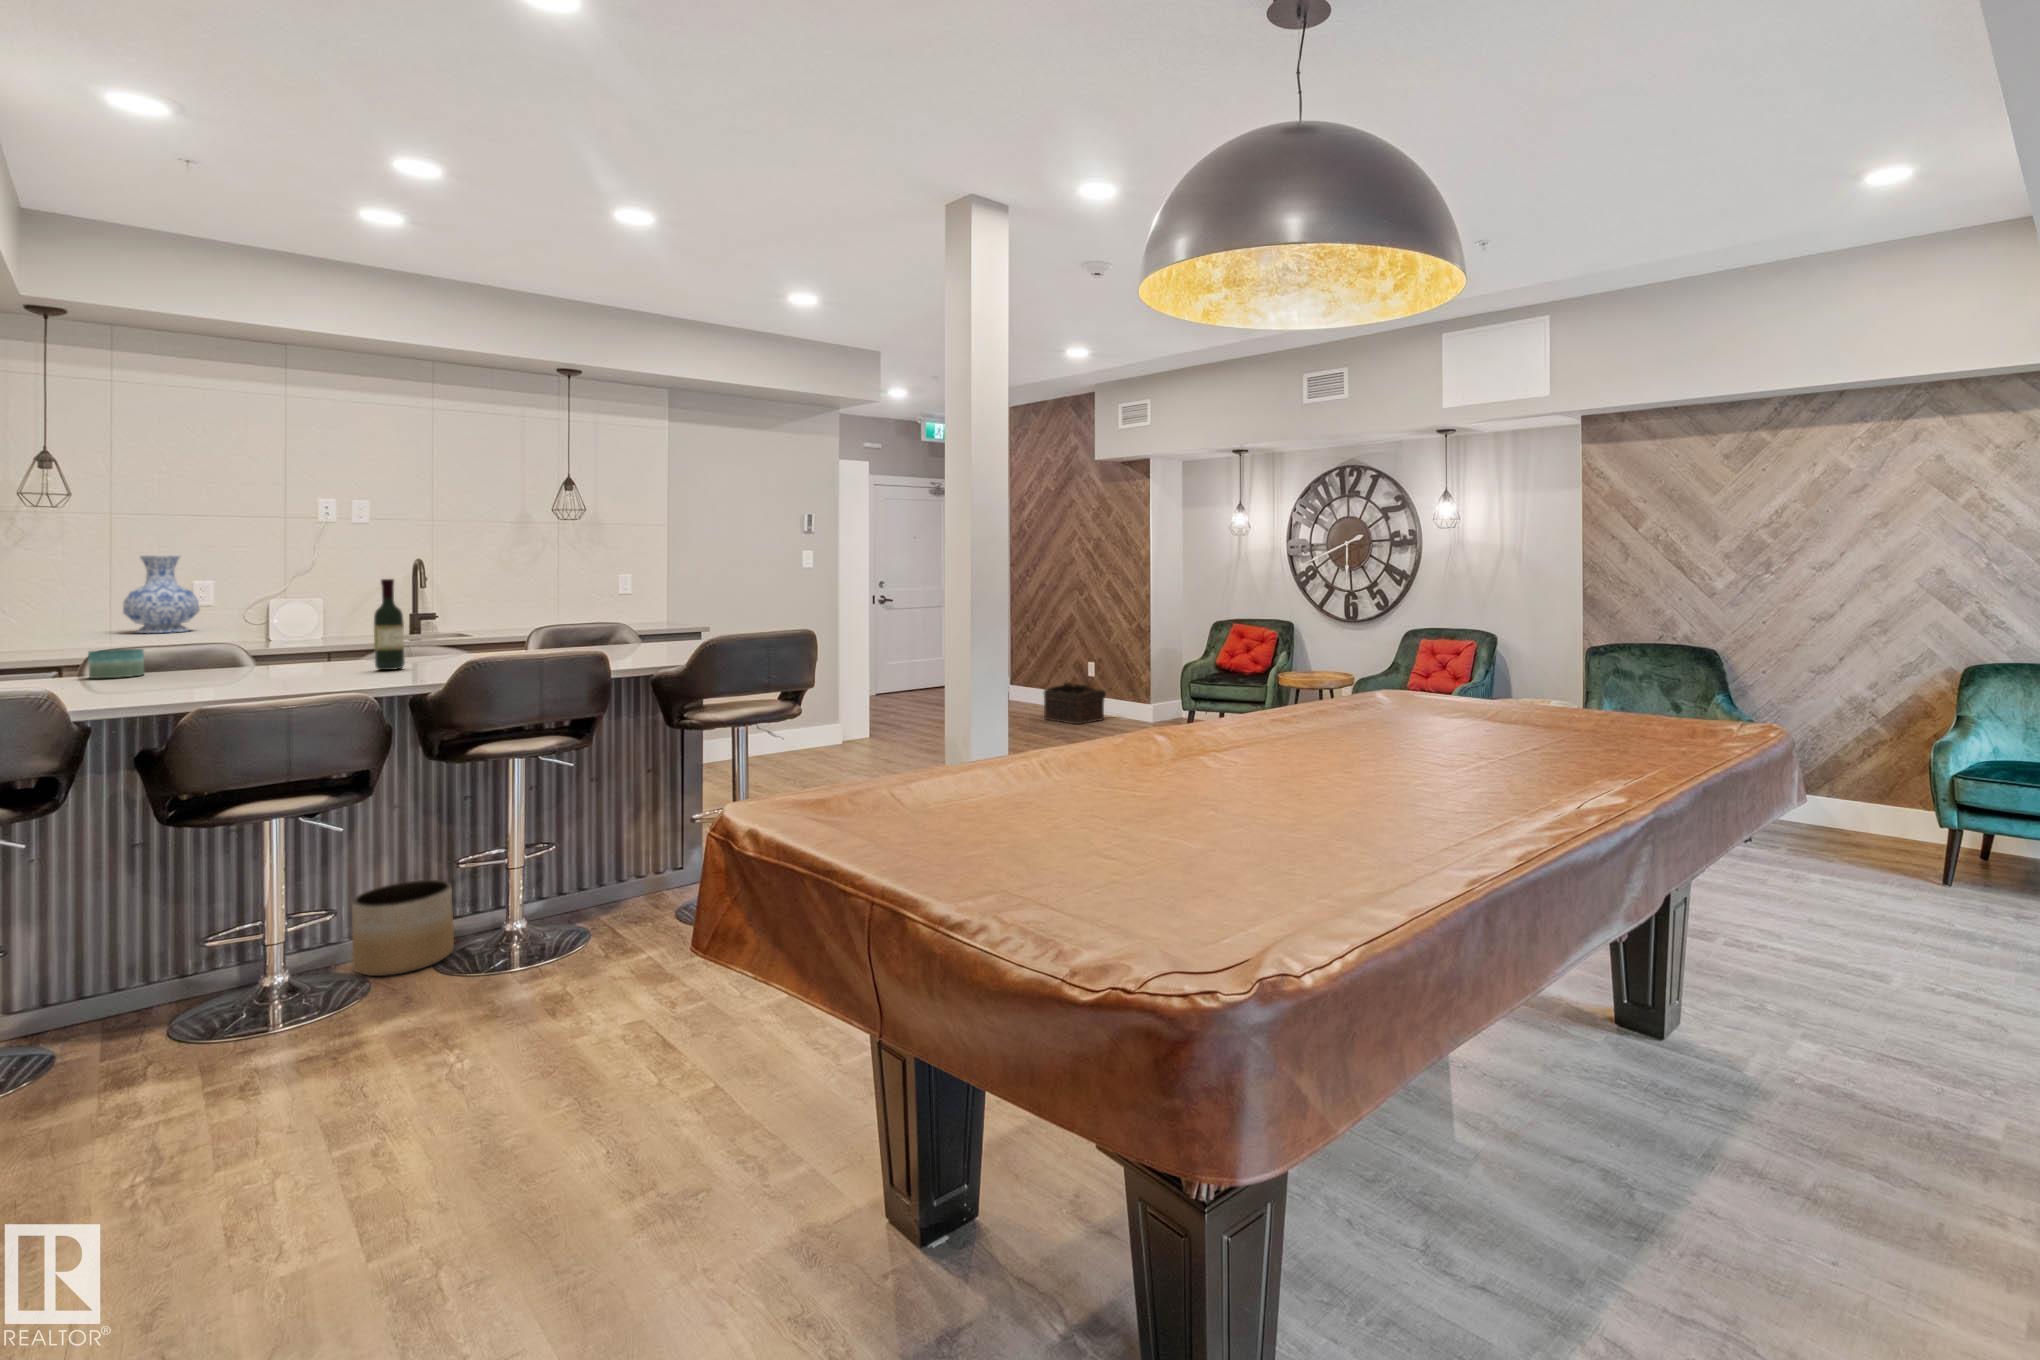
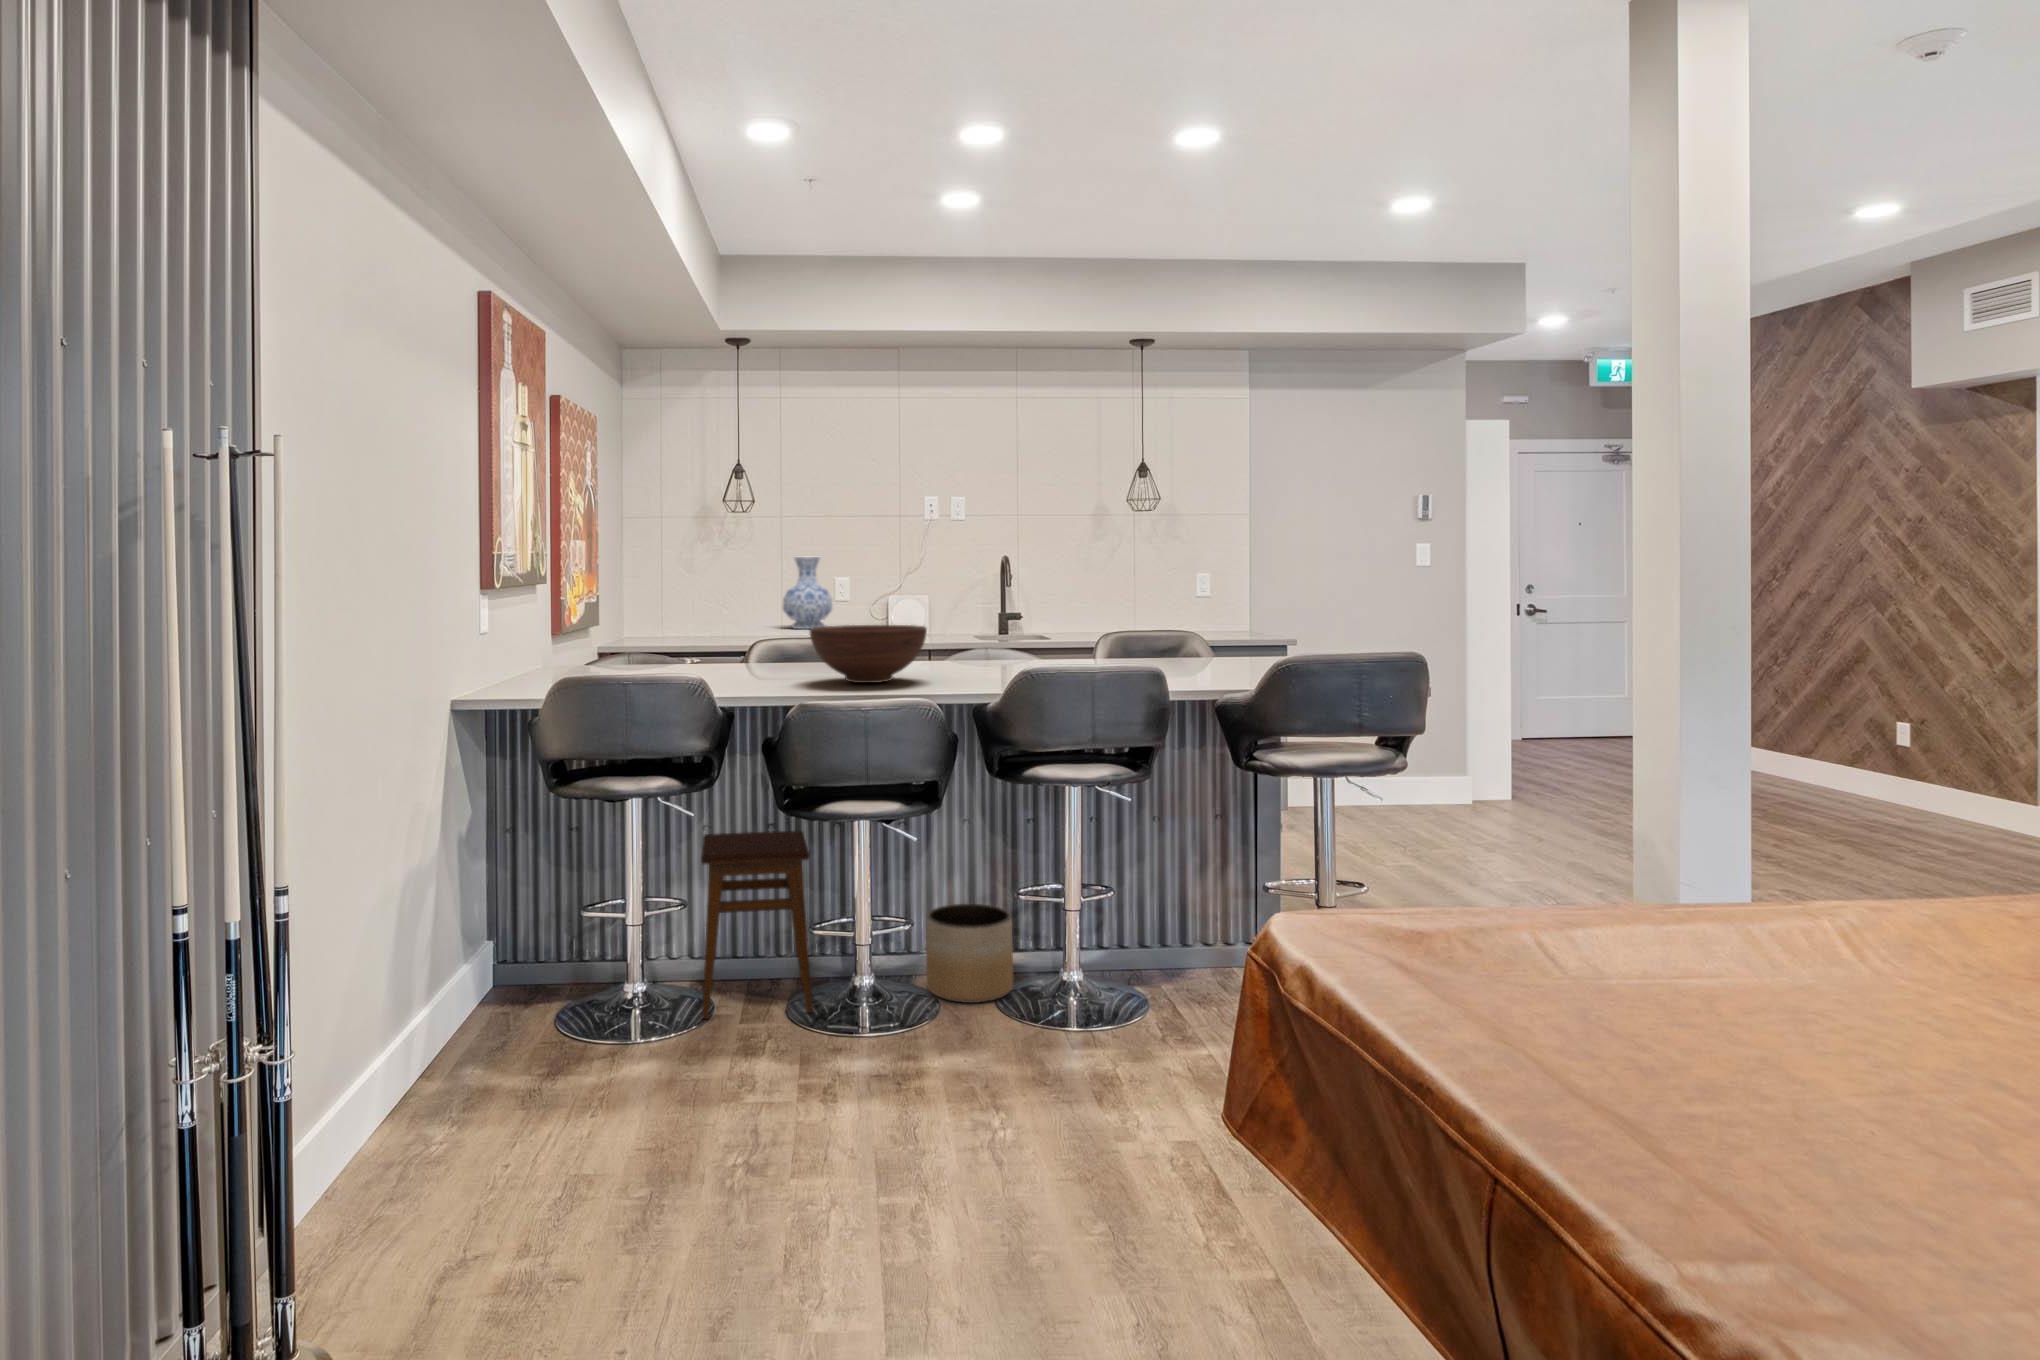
wine bottle: present [374,579,405,670] -> none [950,578,976,675]
fruit bowl: none [191,625,347,684] -> present [810,625,927,683]
candle: present [88,649,144,678] -> none [747,643,783,669]
basket: present [1044,683,1106,724] -> none [1812,752,1943,824]
stool: none [29,843,207,1070] -> present [701,831,813,1019]

